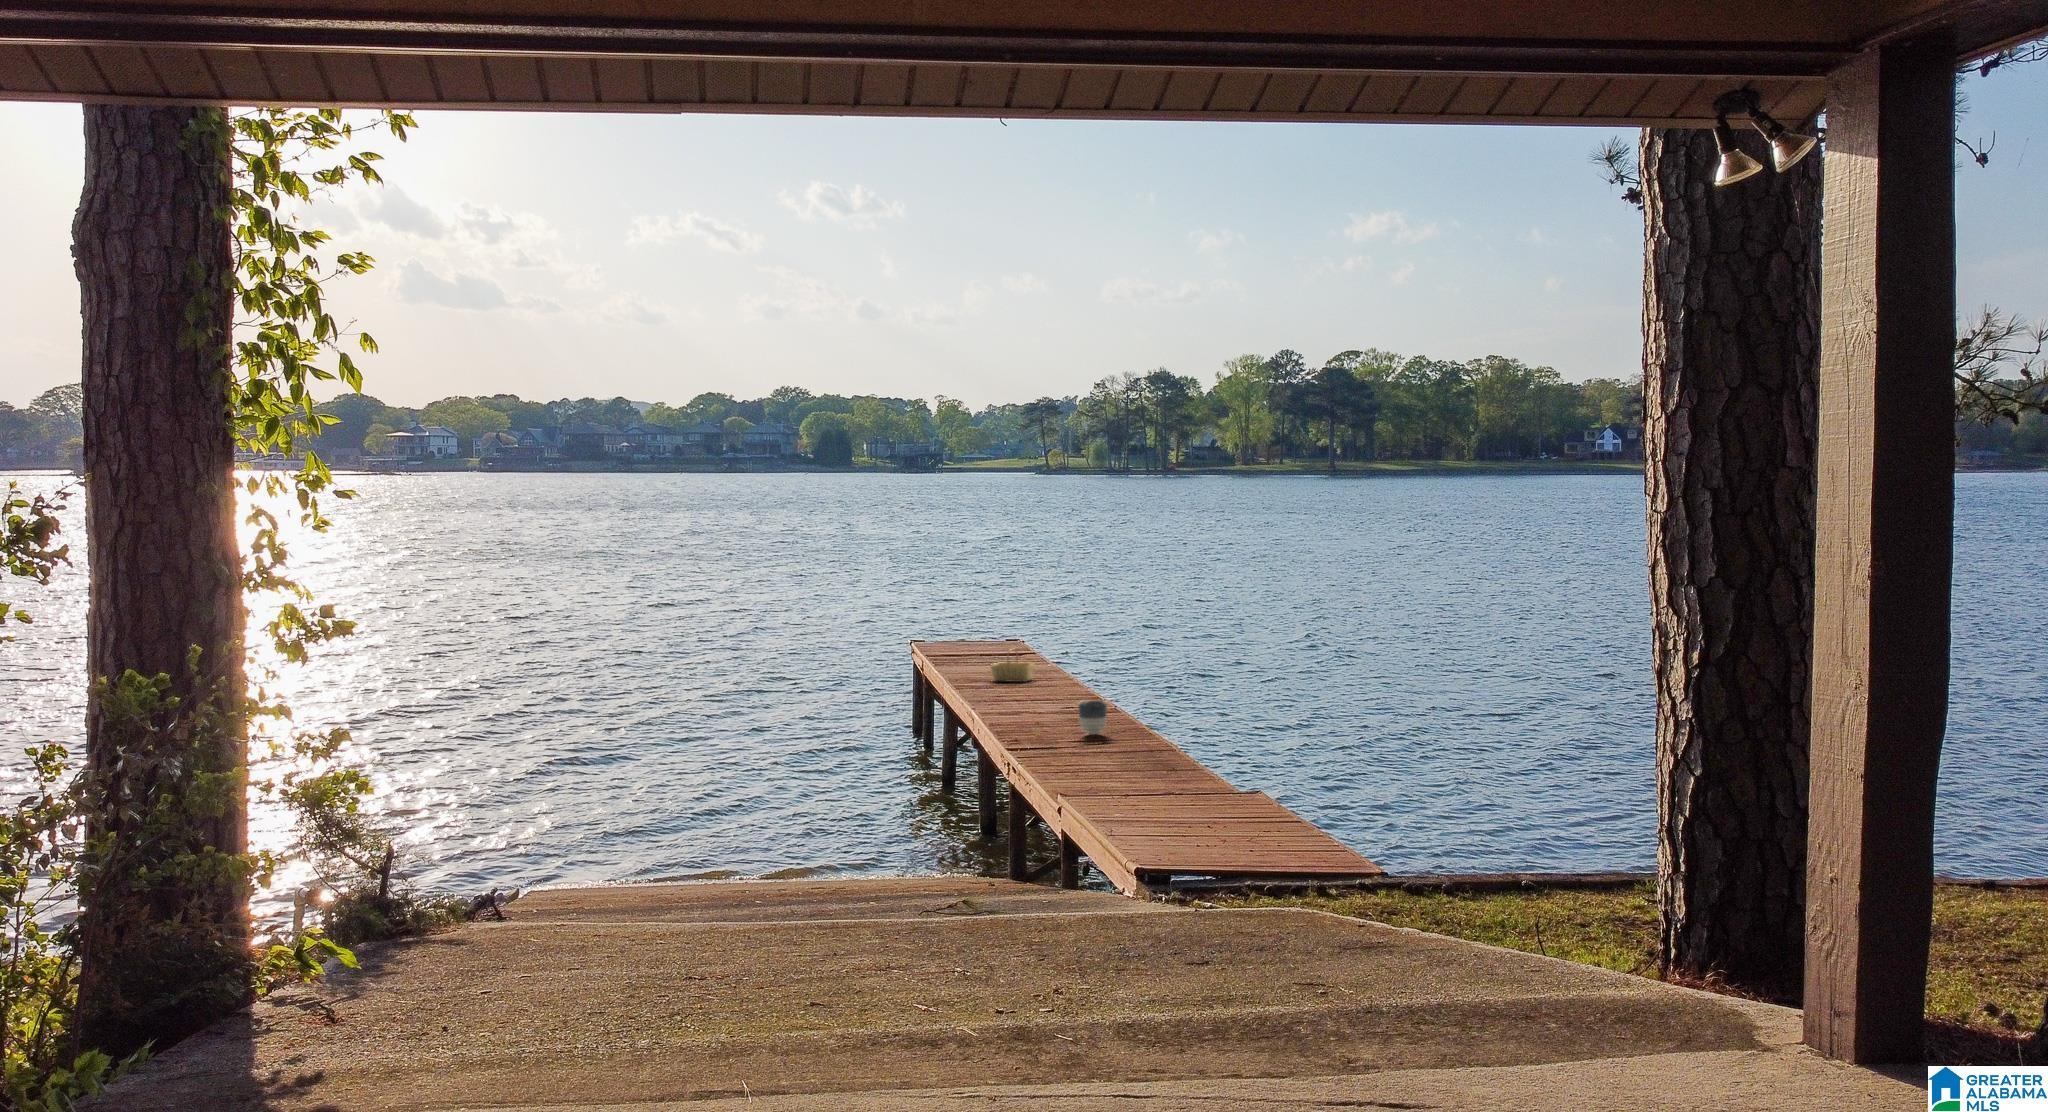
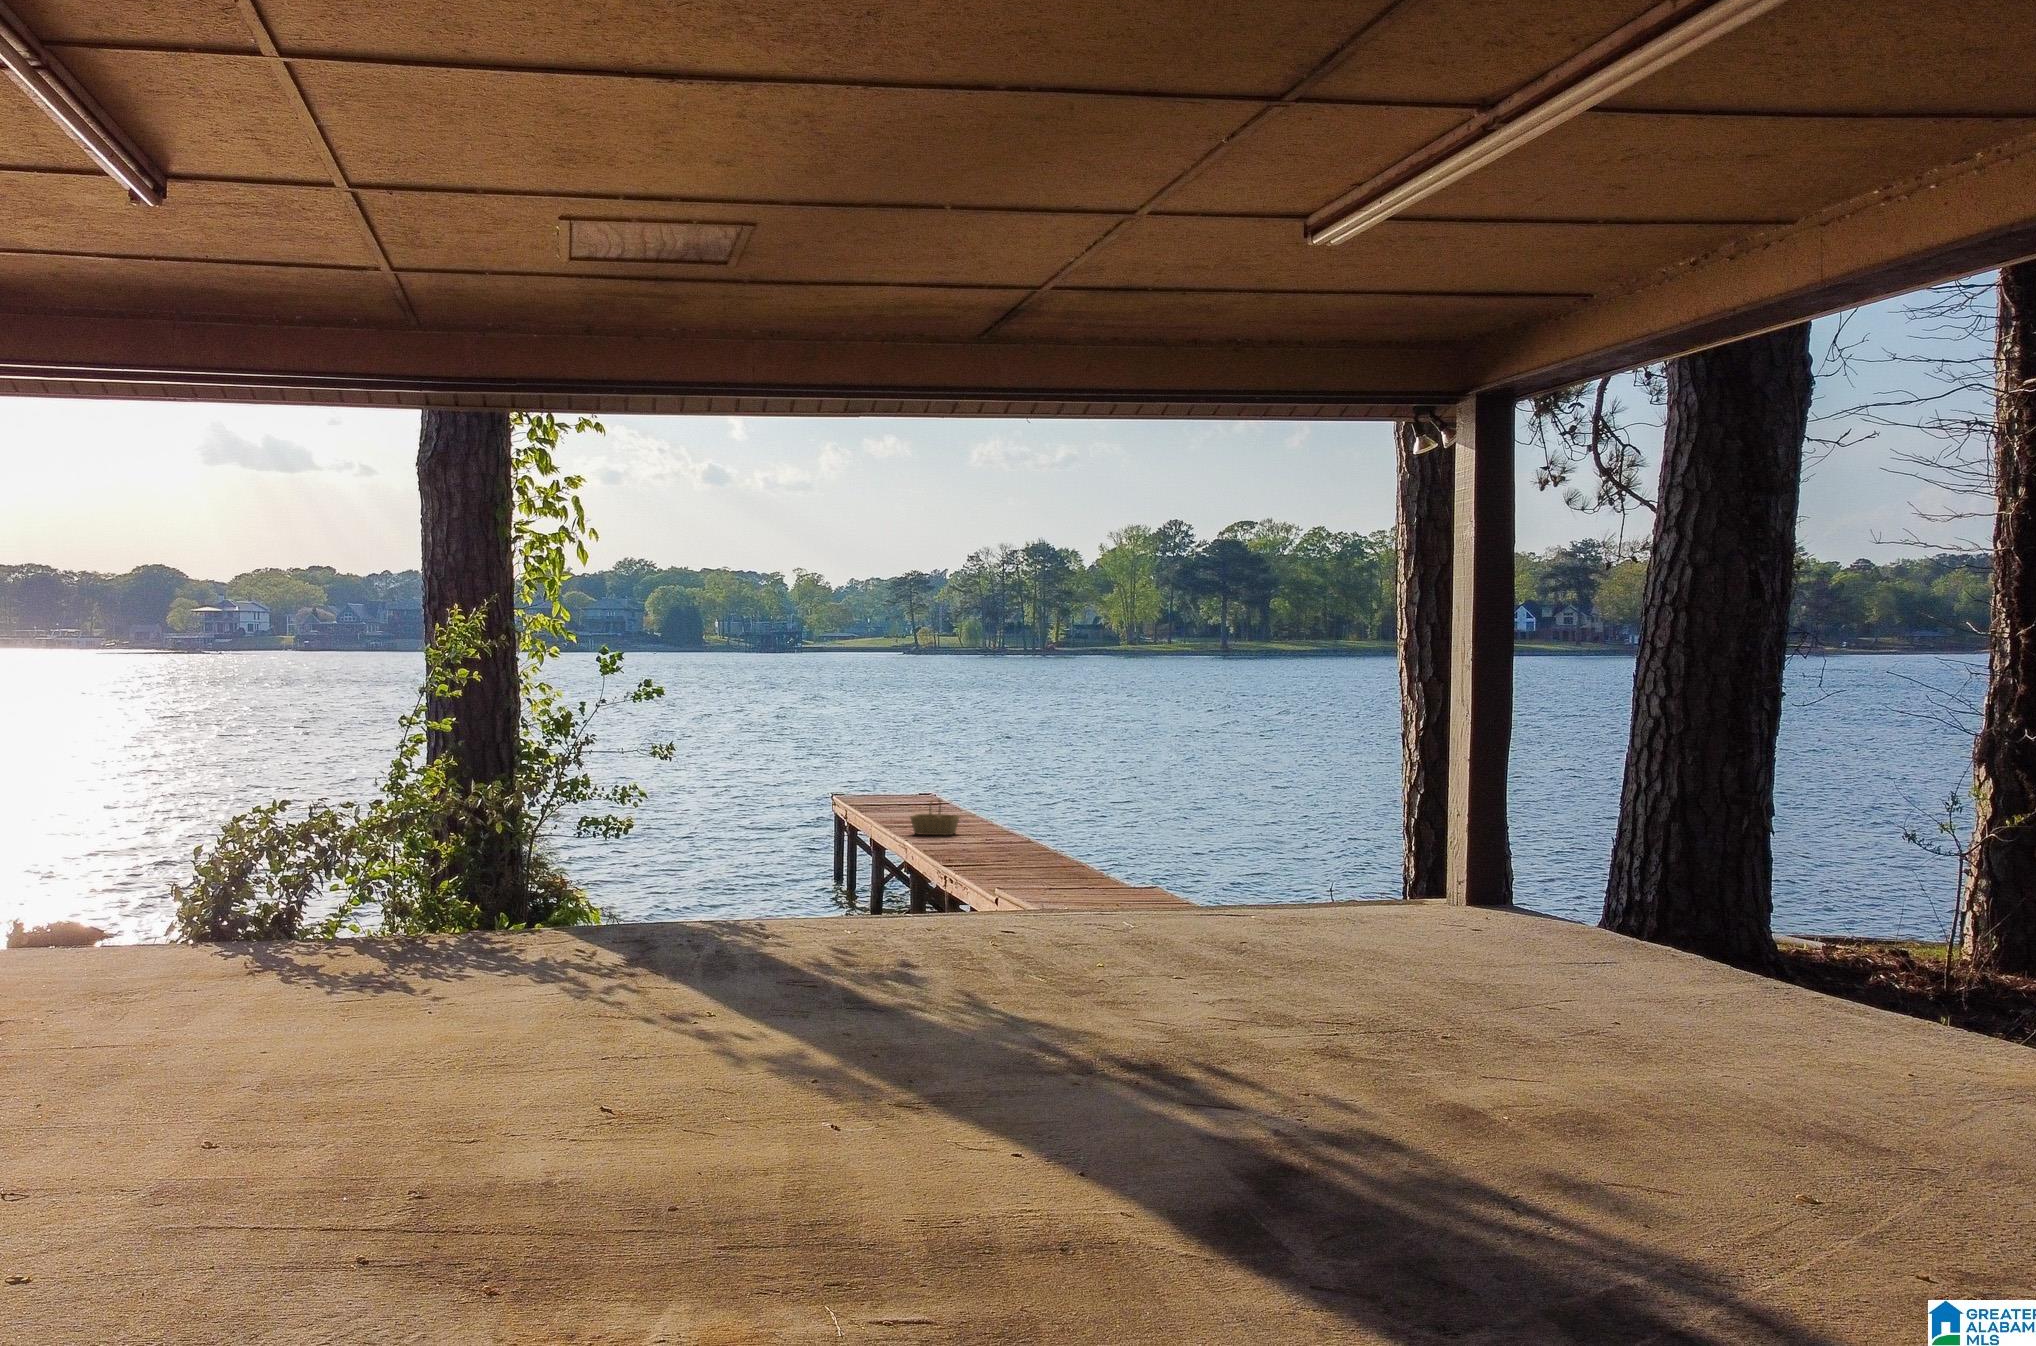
planter: present [1078,701,1107,735] -> none [1011,862,1043,899]

